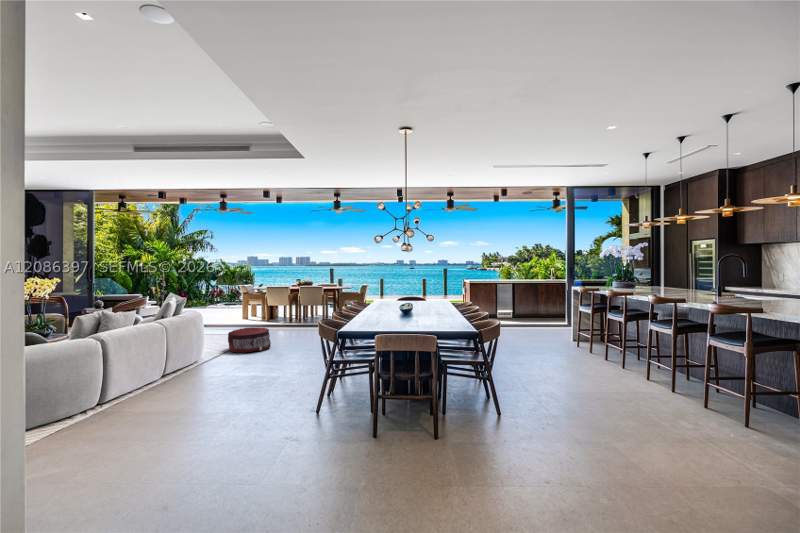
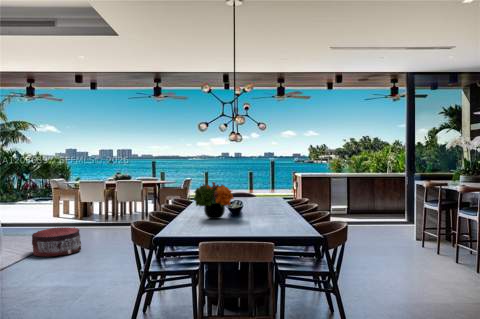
flower arrangement: none [369,287,405,318] -> present [194,182,234,219]

